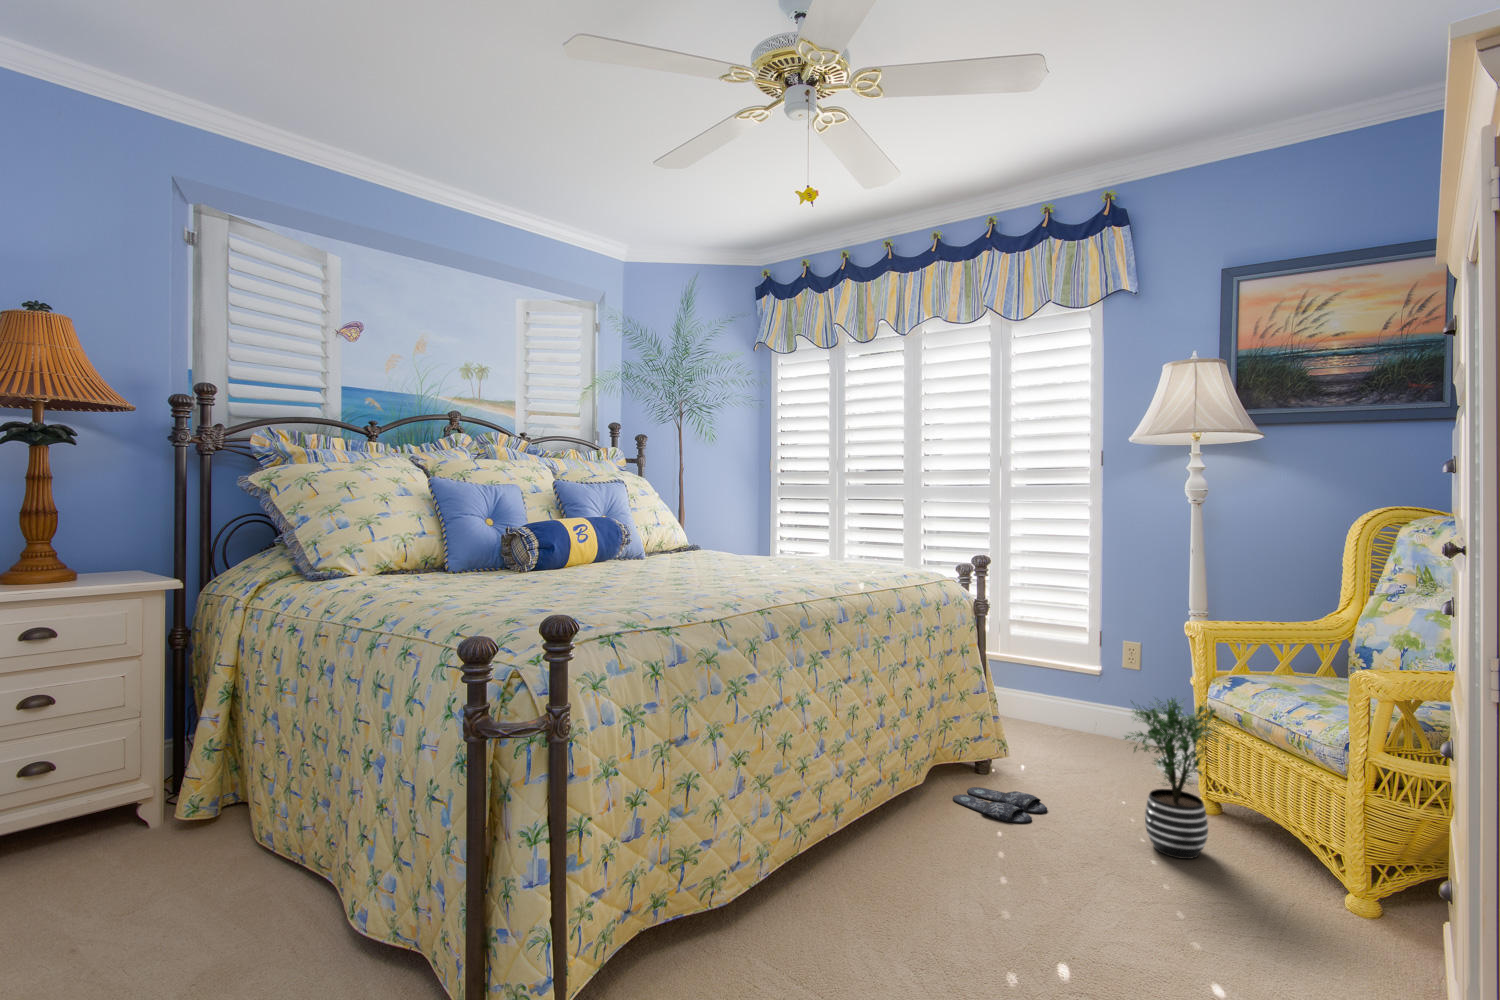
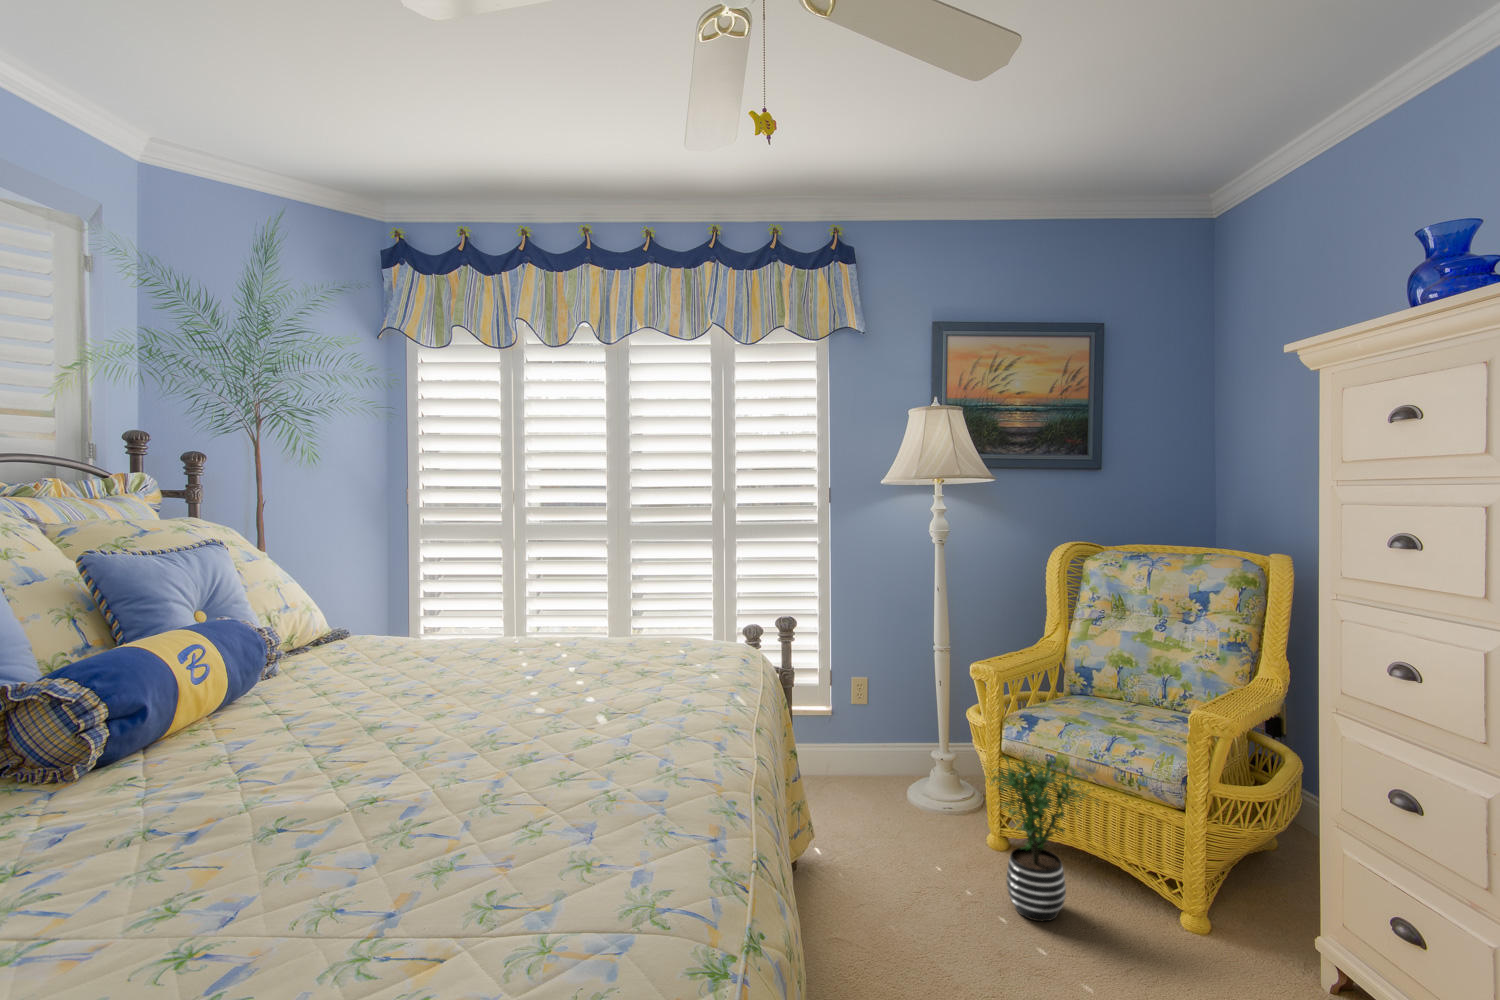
slippers: present [953,787,1047,823] -> none [807,885,905,936]

